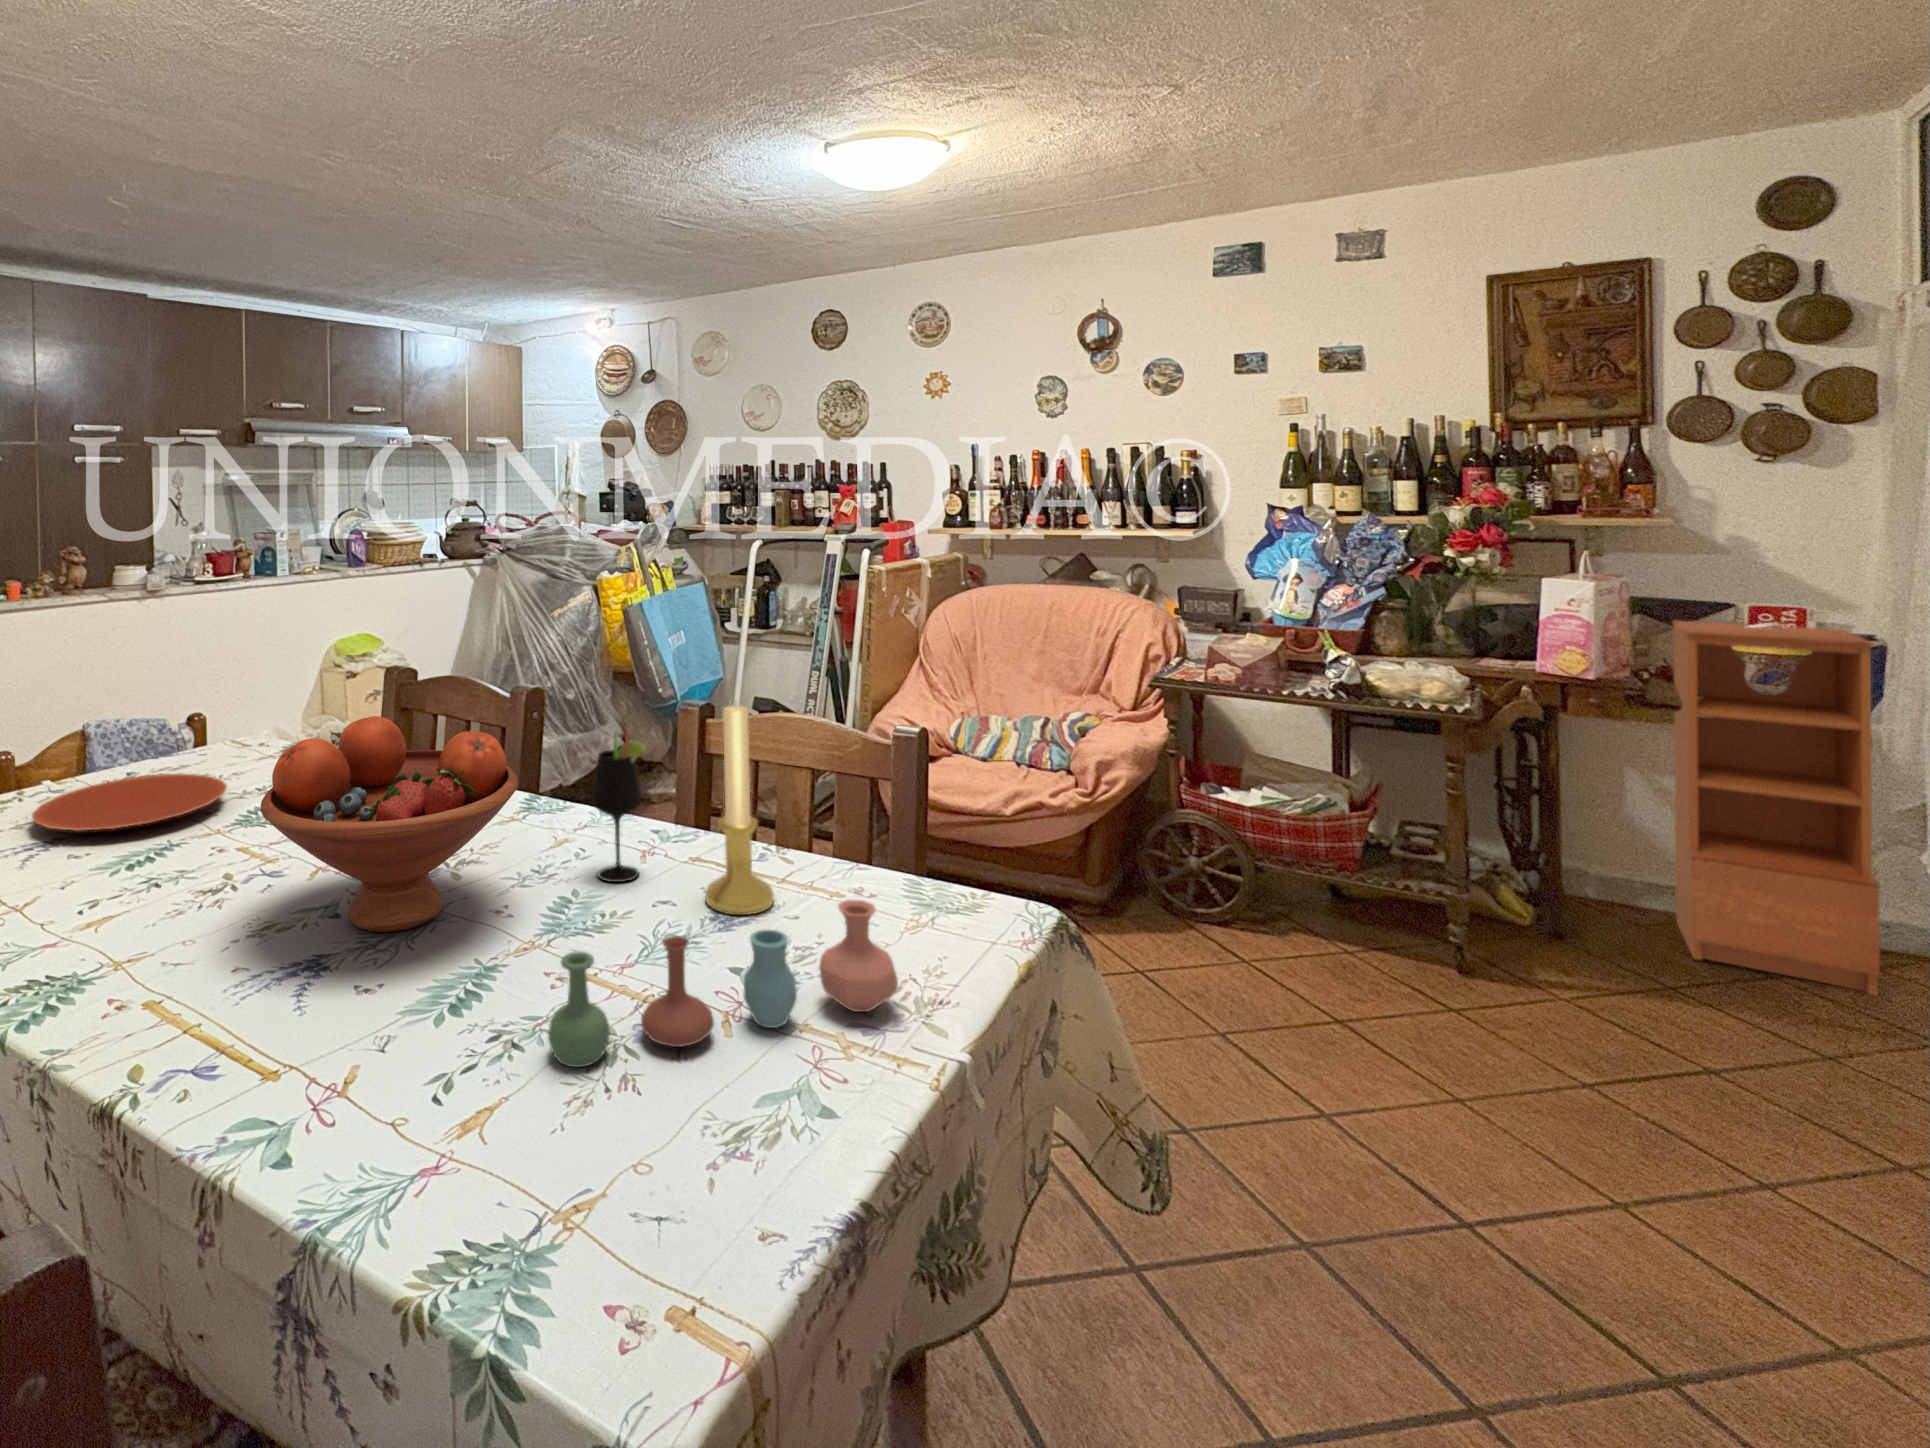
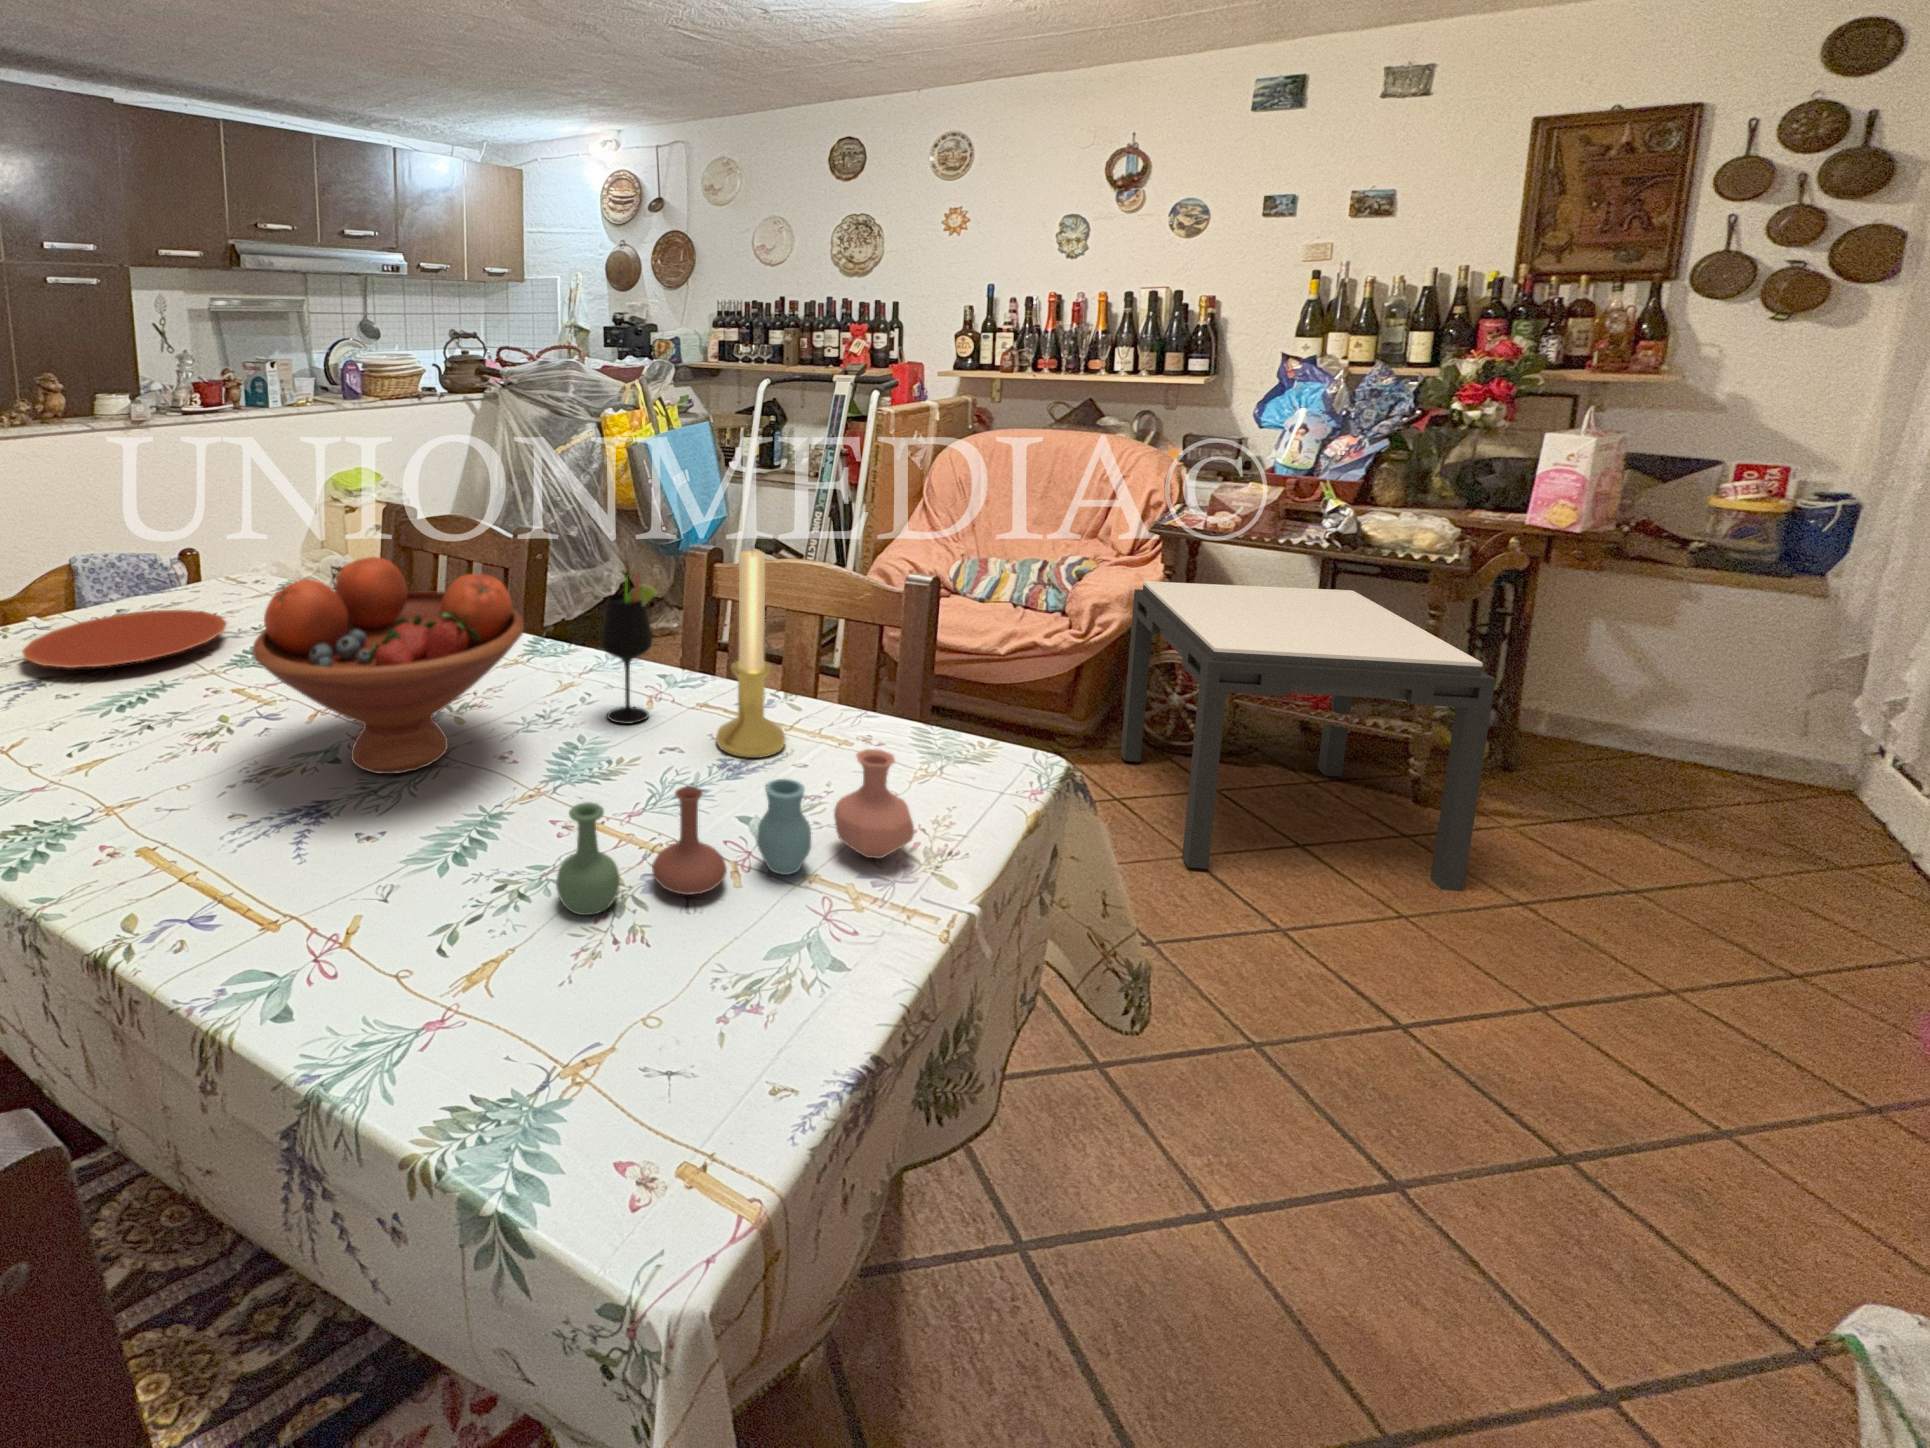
bookcase: present [1673,621,1880,995] -> none [1612,475,1851,820]
side table: none [1140,738,1523,1079] -> present [1121,581,1496,891]

